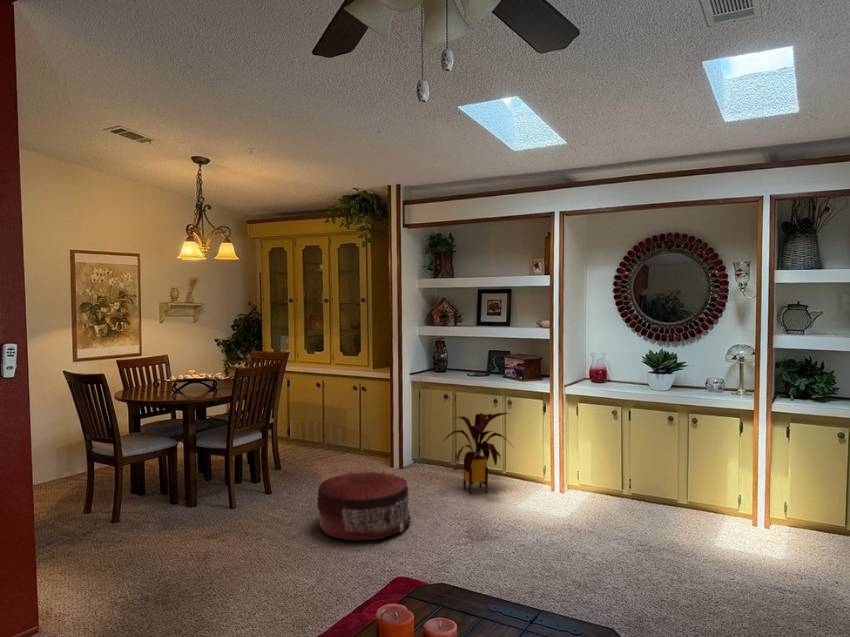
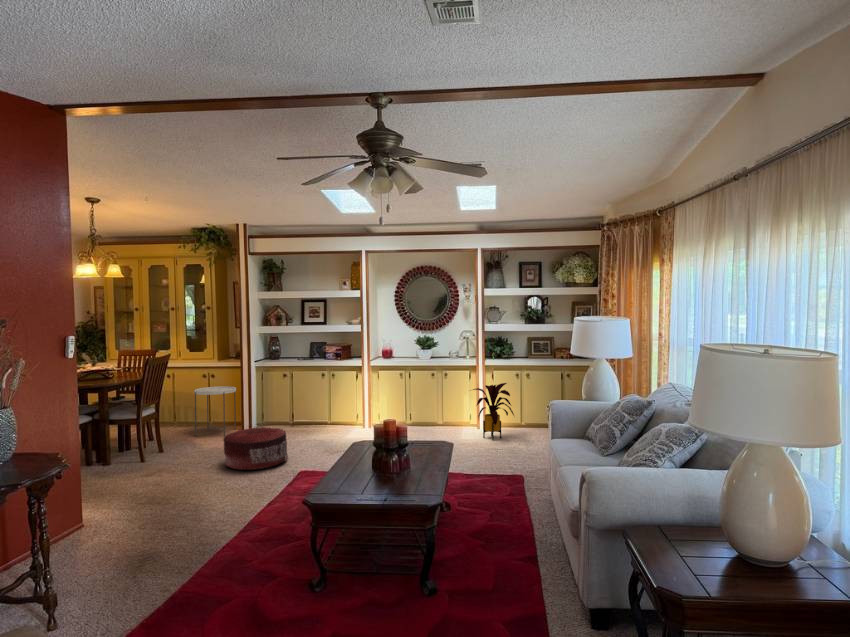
side table: none [328,403,384,472] -> present [194,386,236,436]
house plant: present [443,413,508,494] -> present [473,383,514,440]

